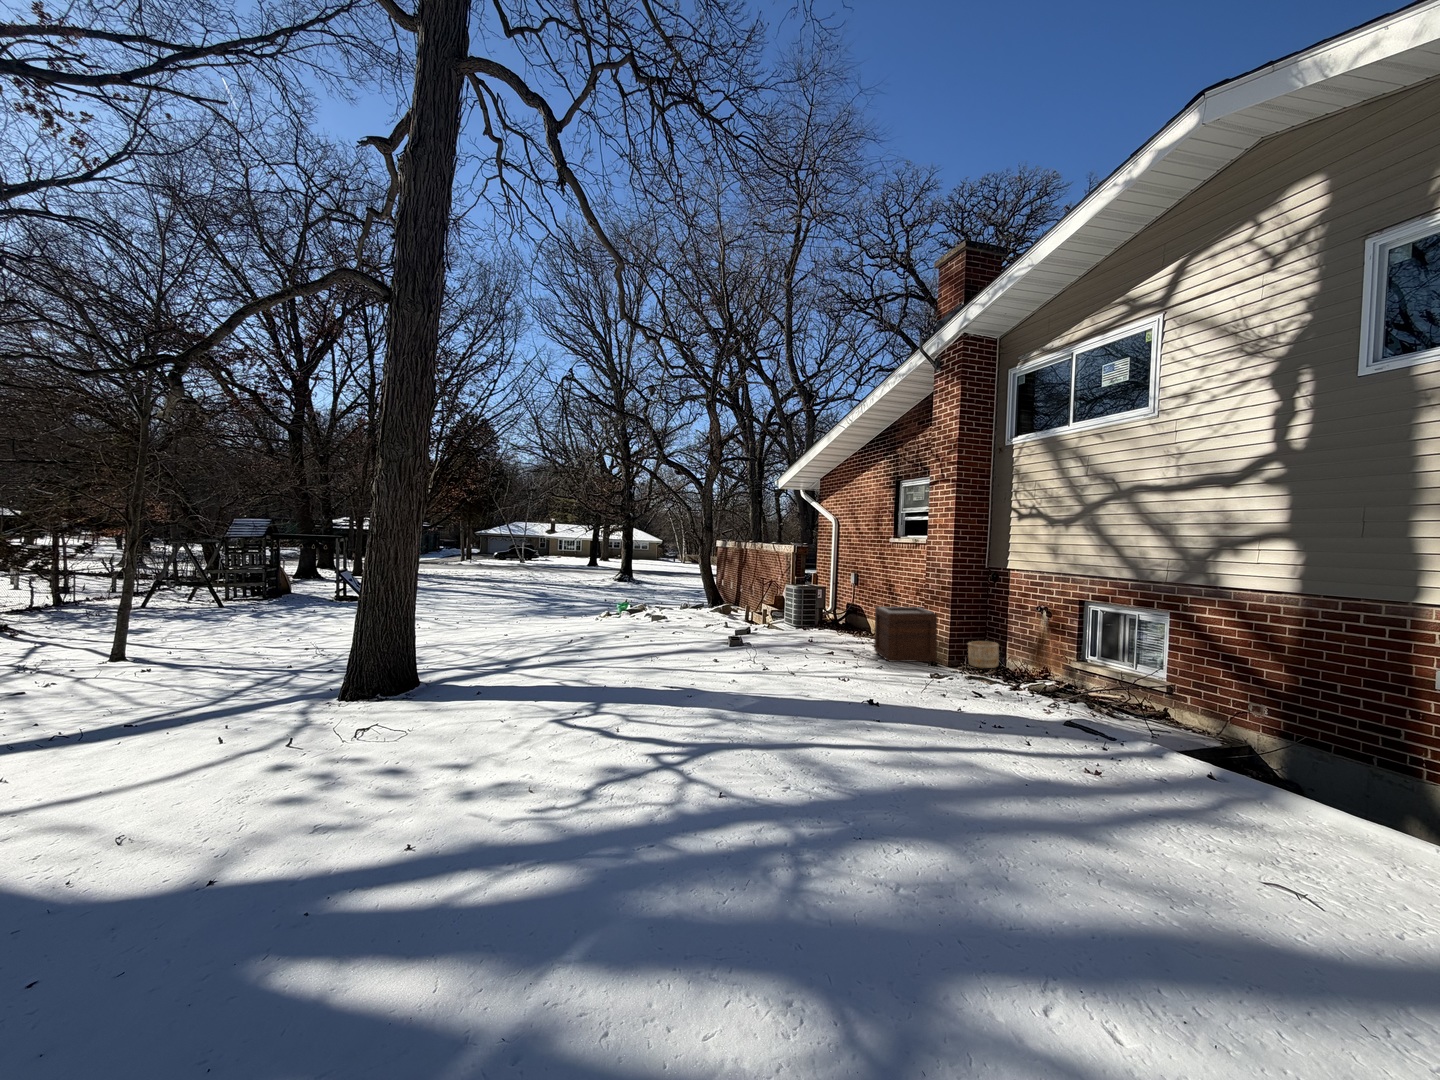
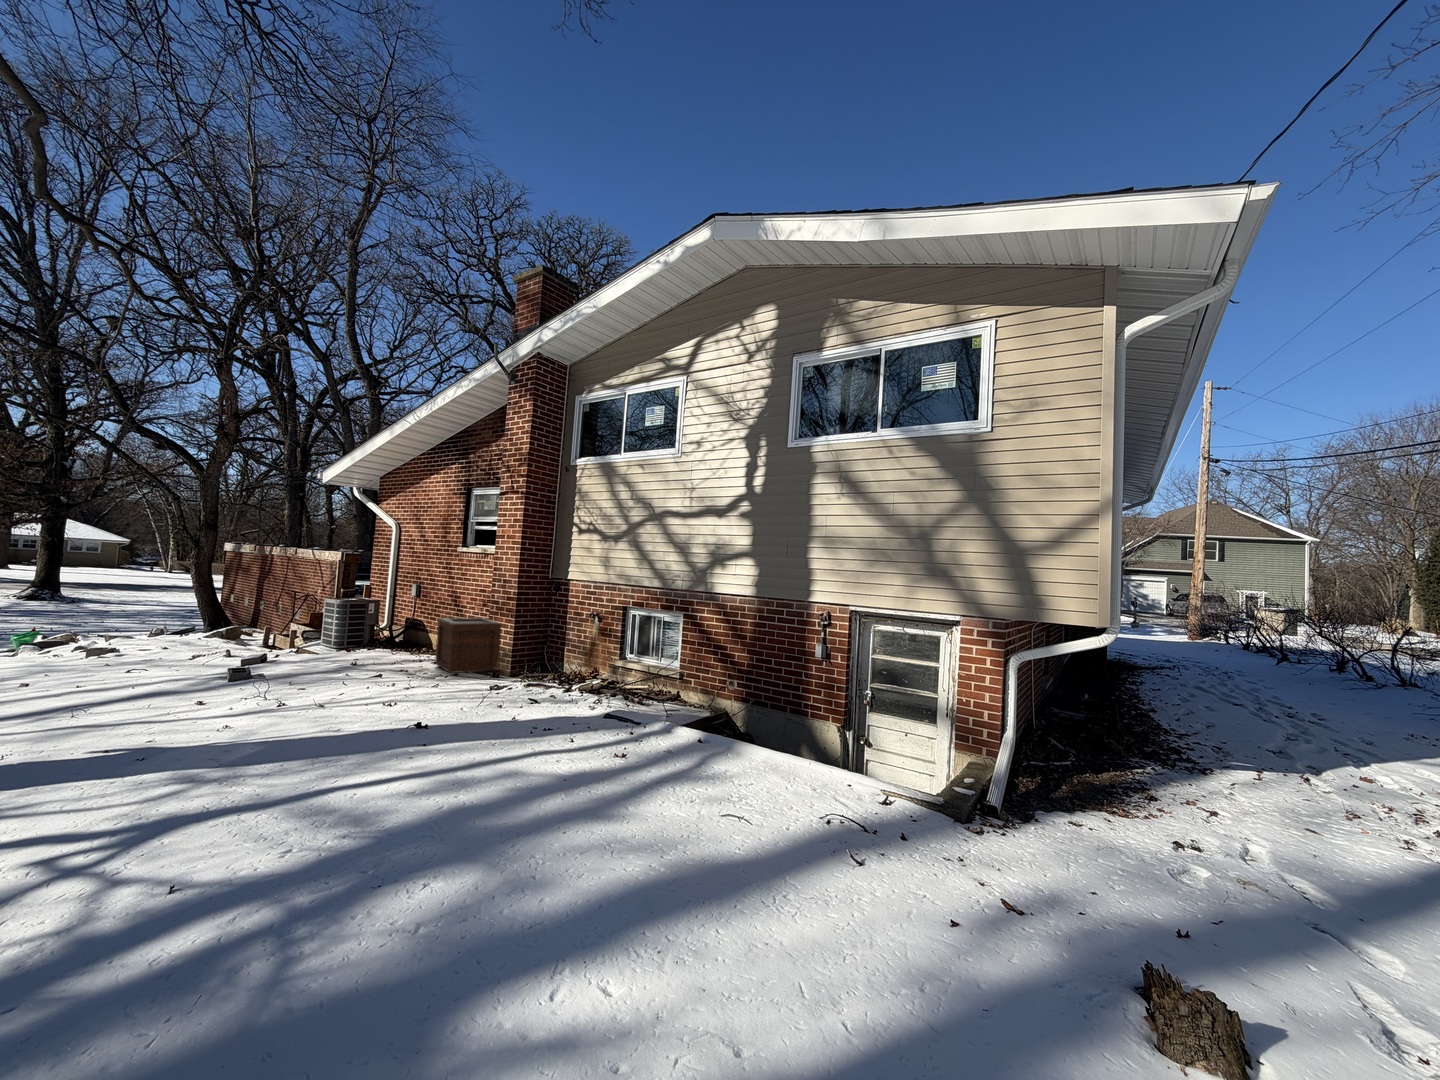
wooden bucket: present [968,641,999,668] -> none [529,649,558,673]

